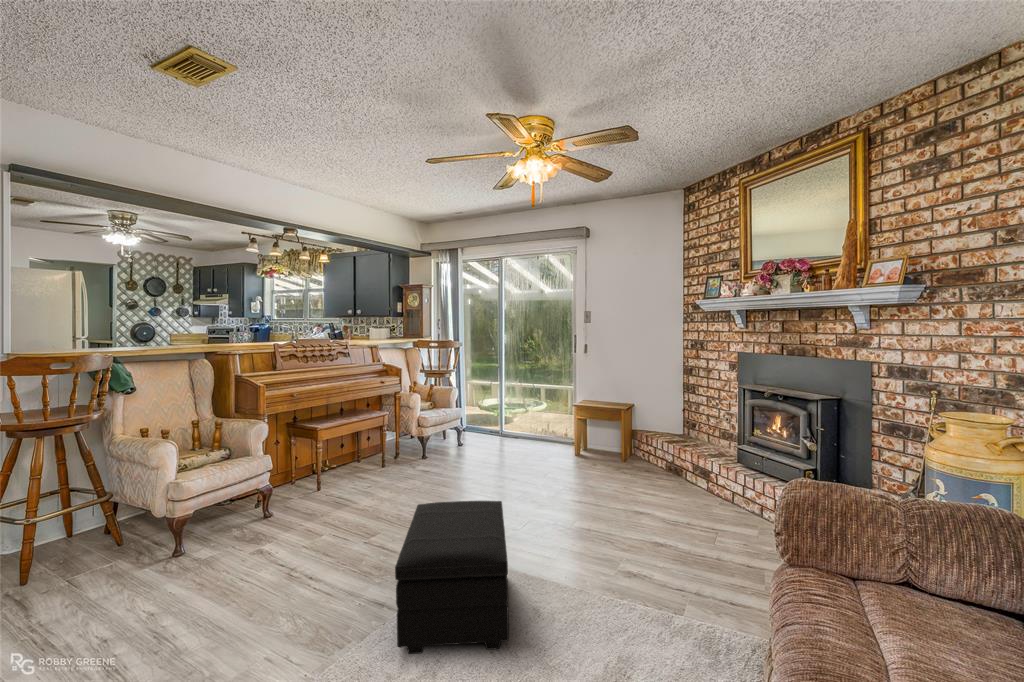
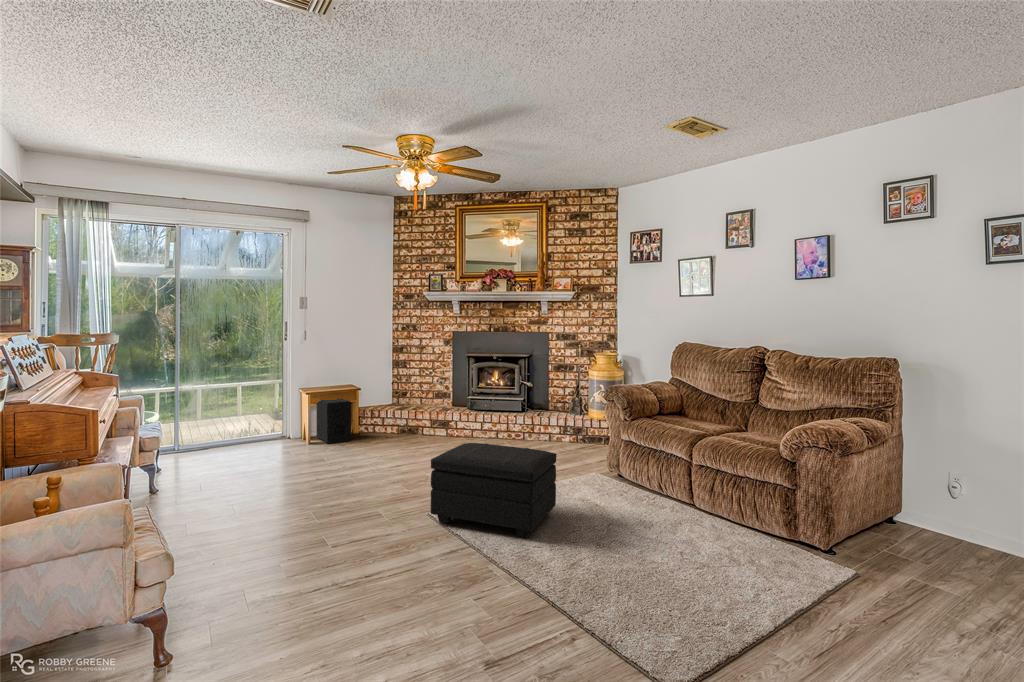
speaker: none [585,414,617,463] -> present [316,398,351,444]

